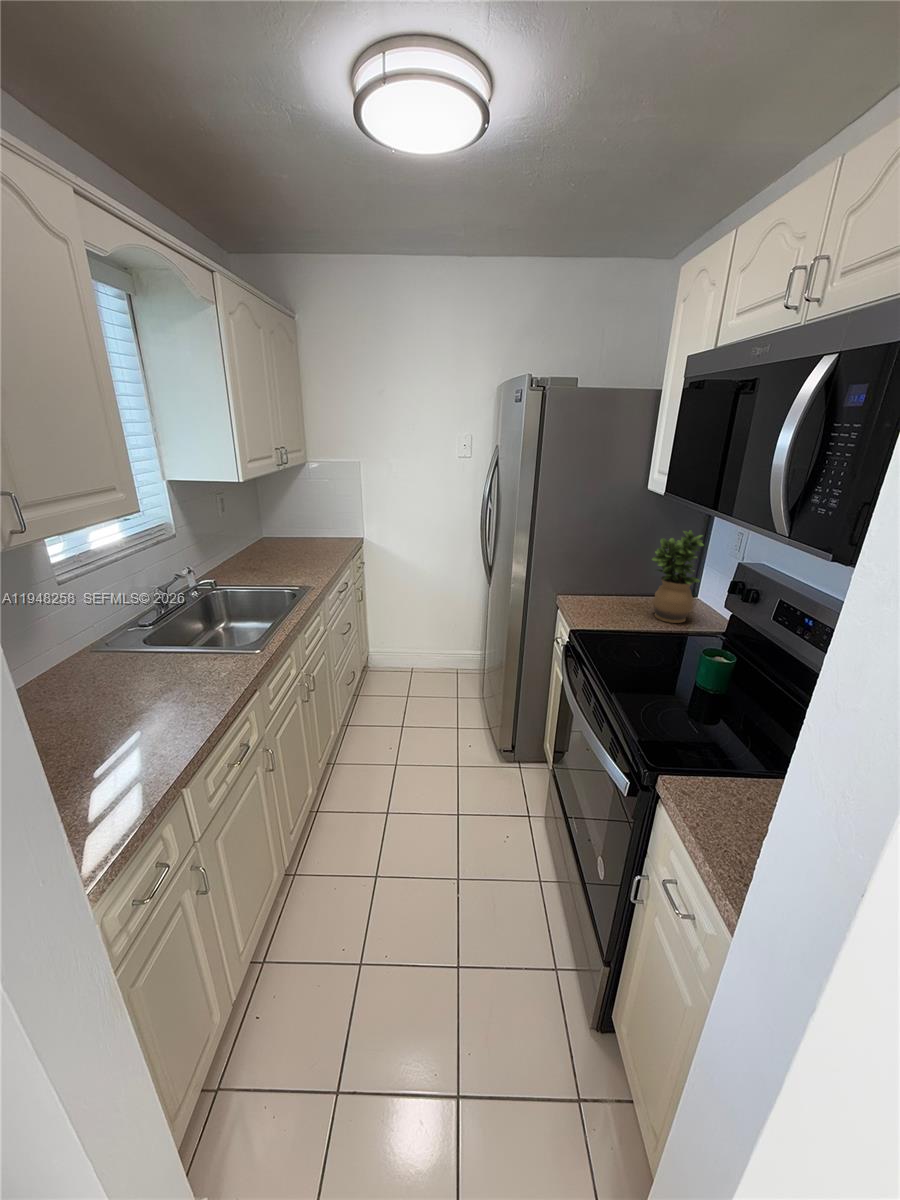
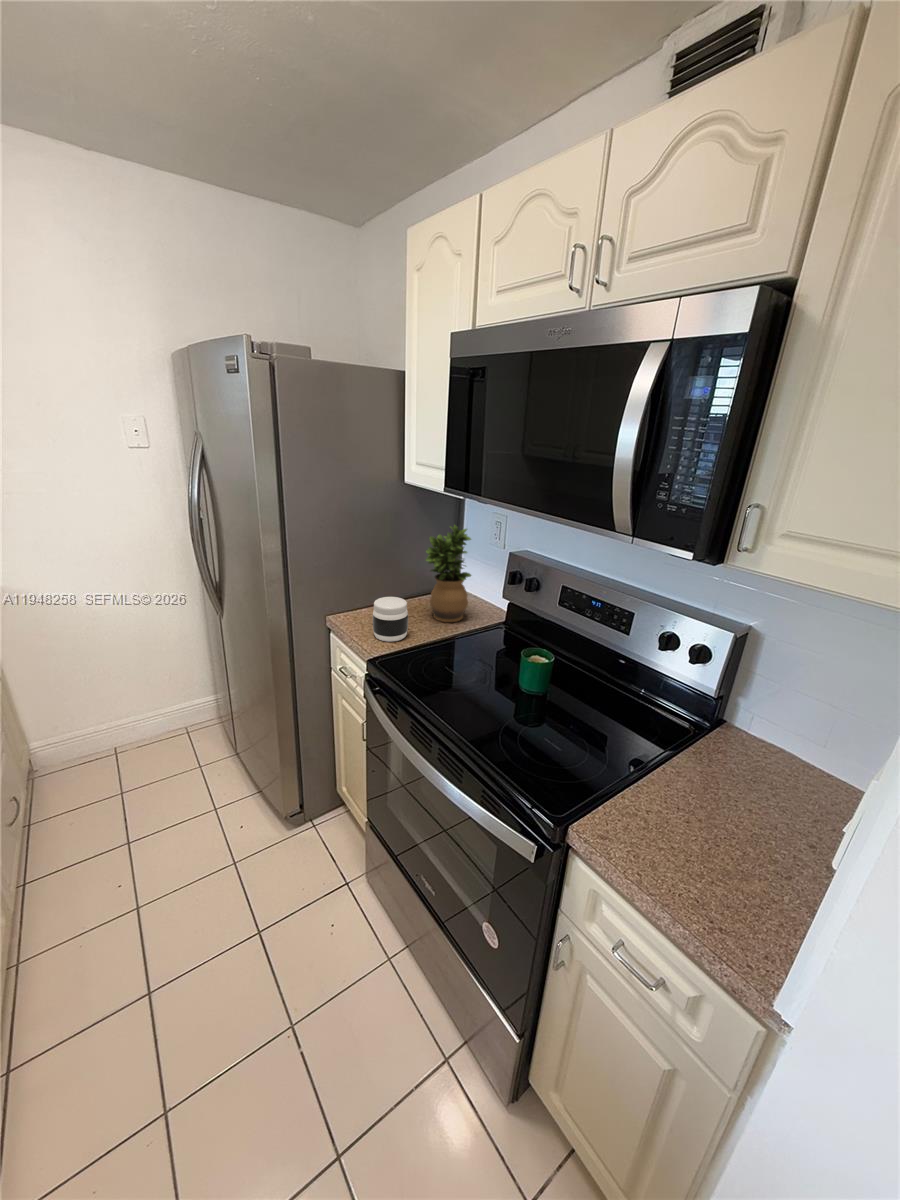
jar: none [588,585,622,624] -> present [373,597,408,642]

